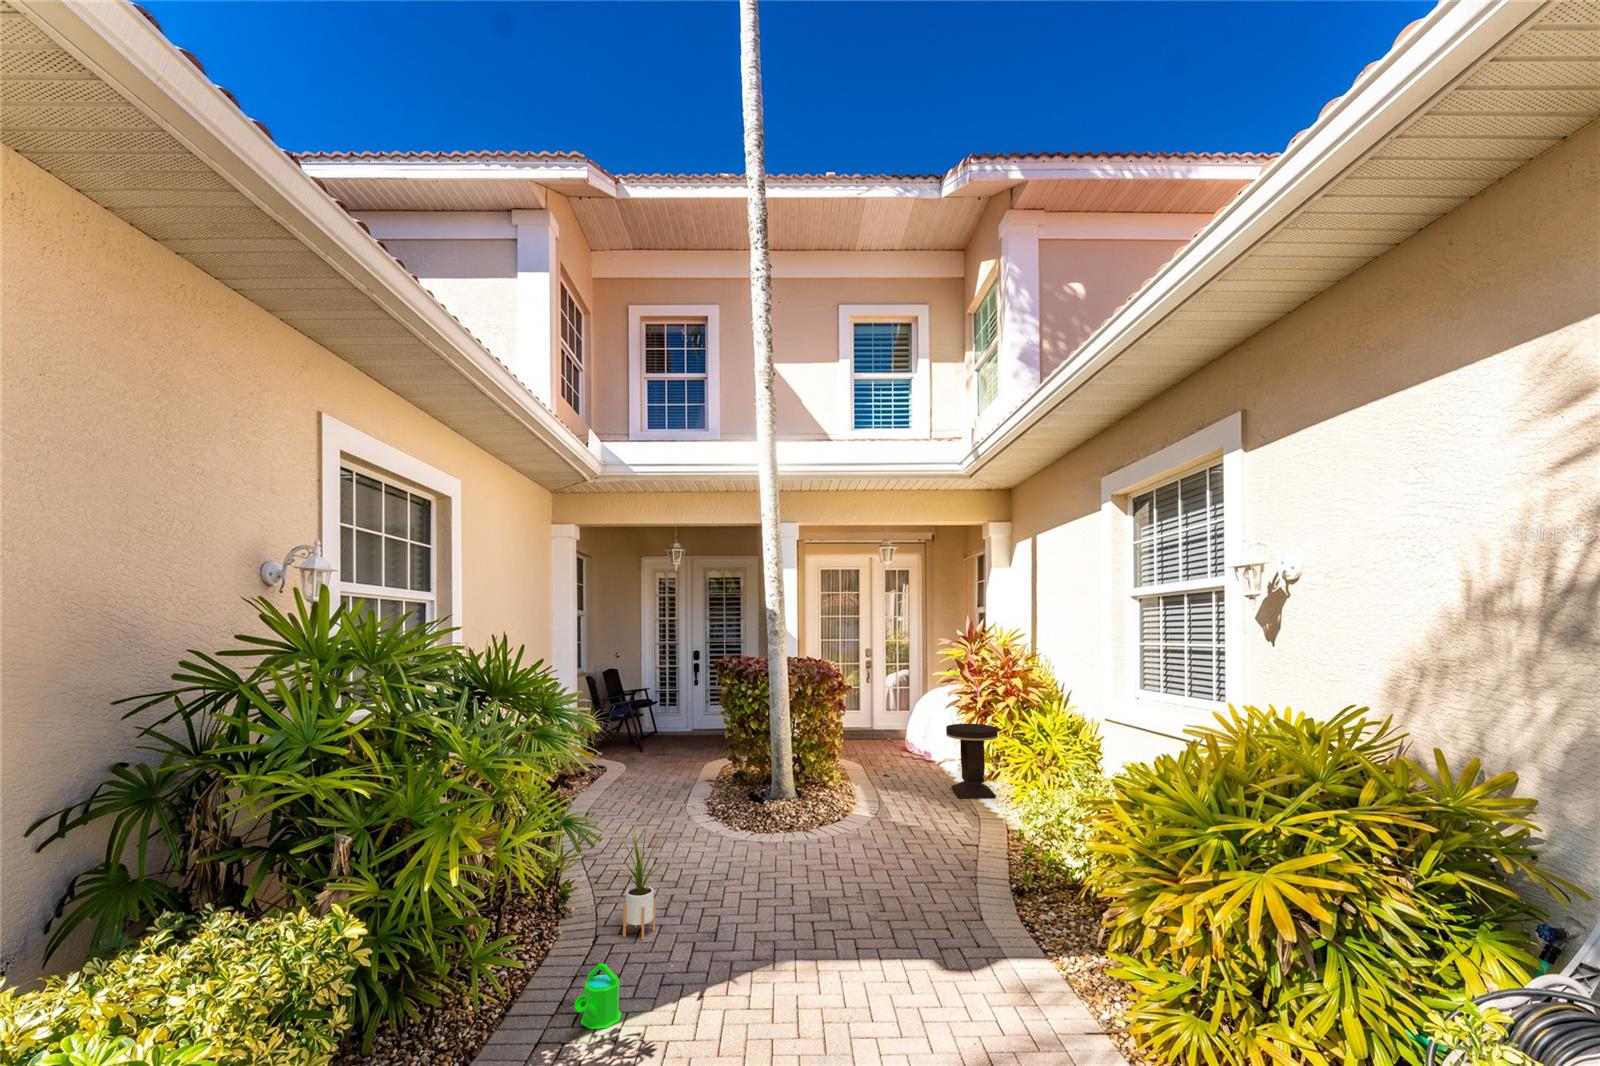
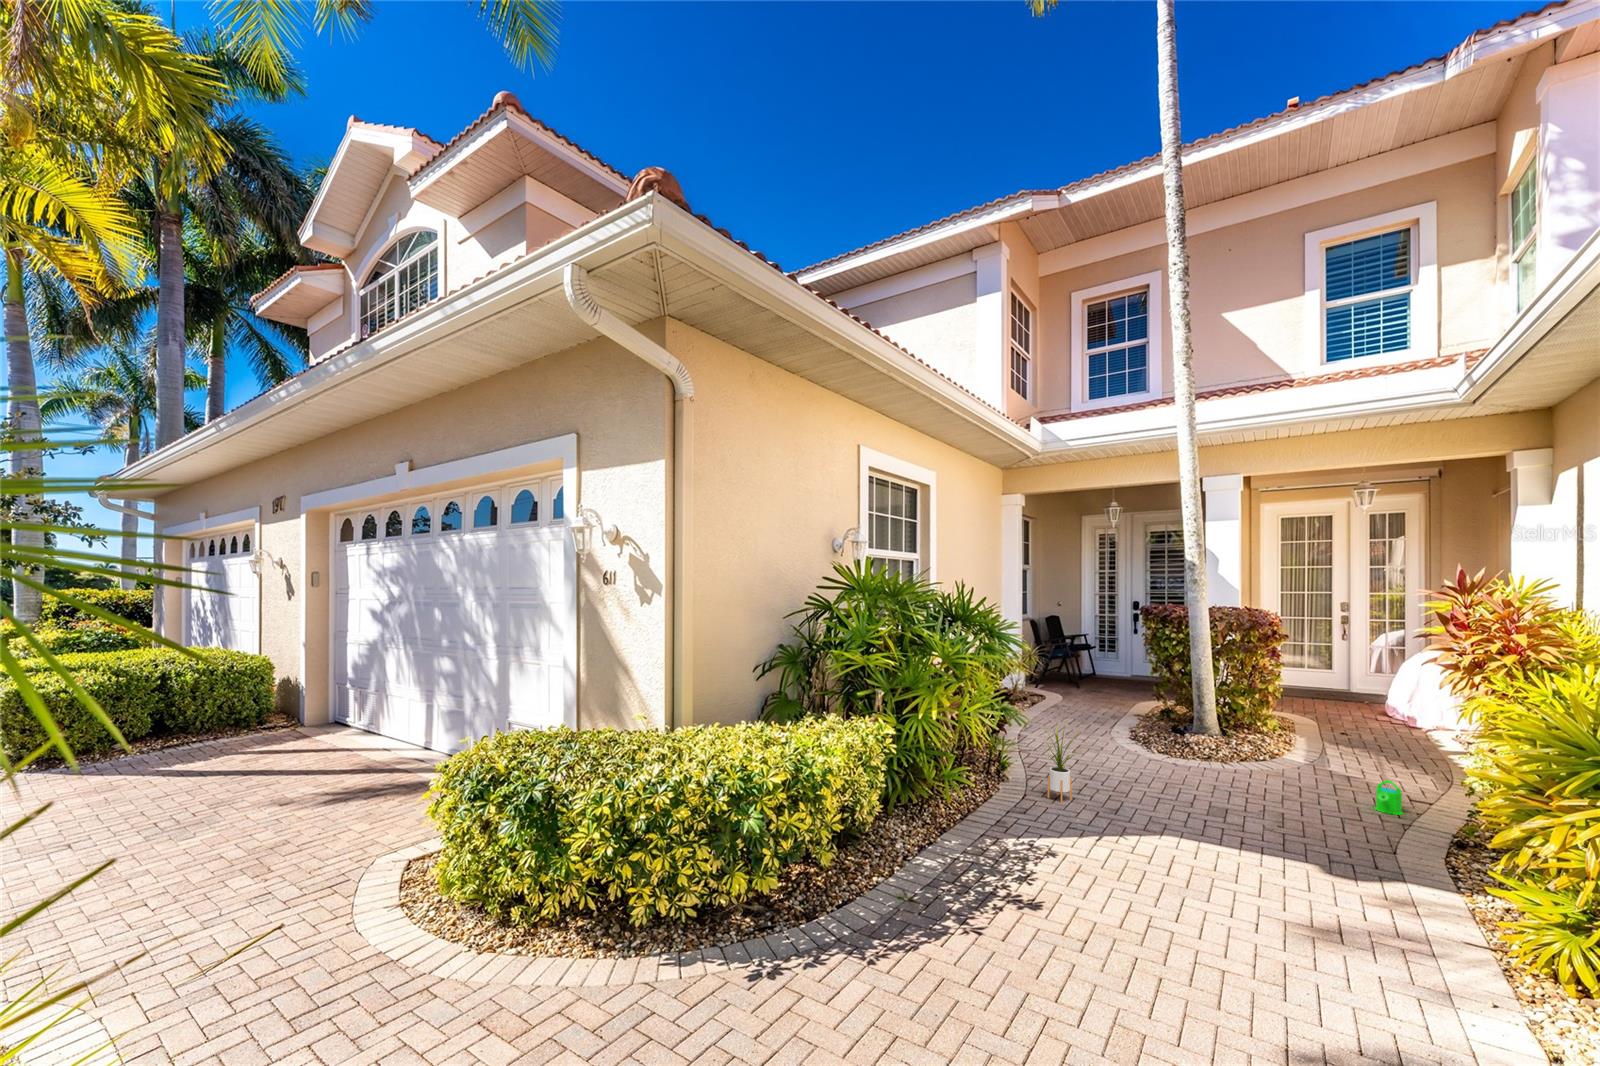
side table: present [946,724,998,798] -> none [1399,696,1468,777]
watering can: present [575,963,621,1029] -> present [1375,780,1403,815]

